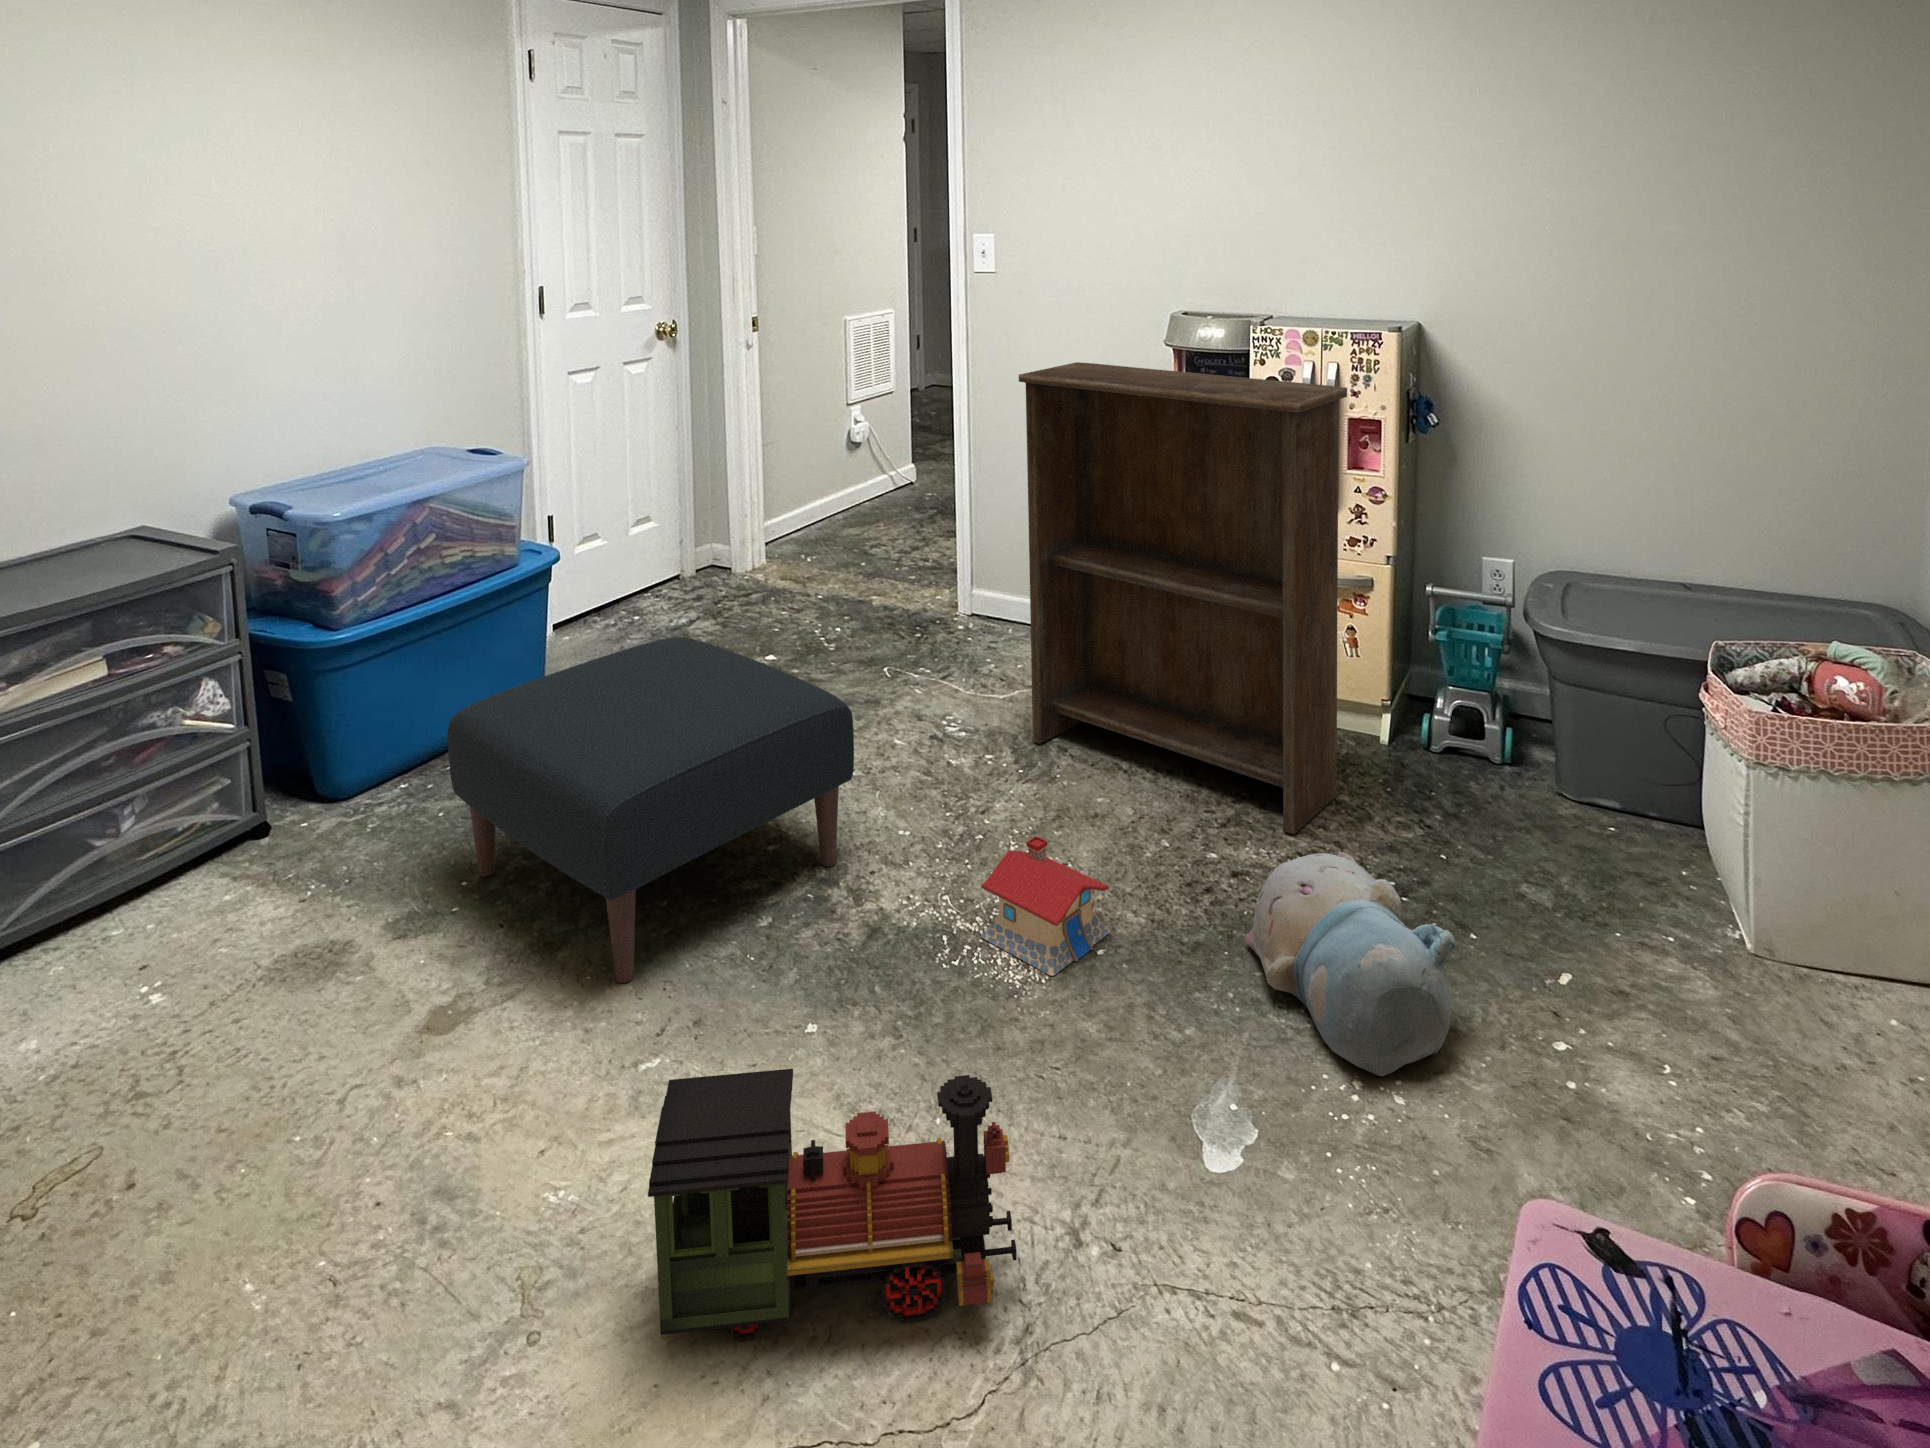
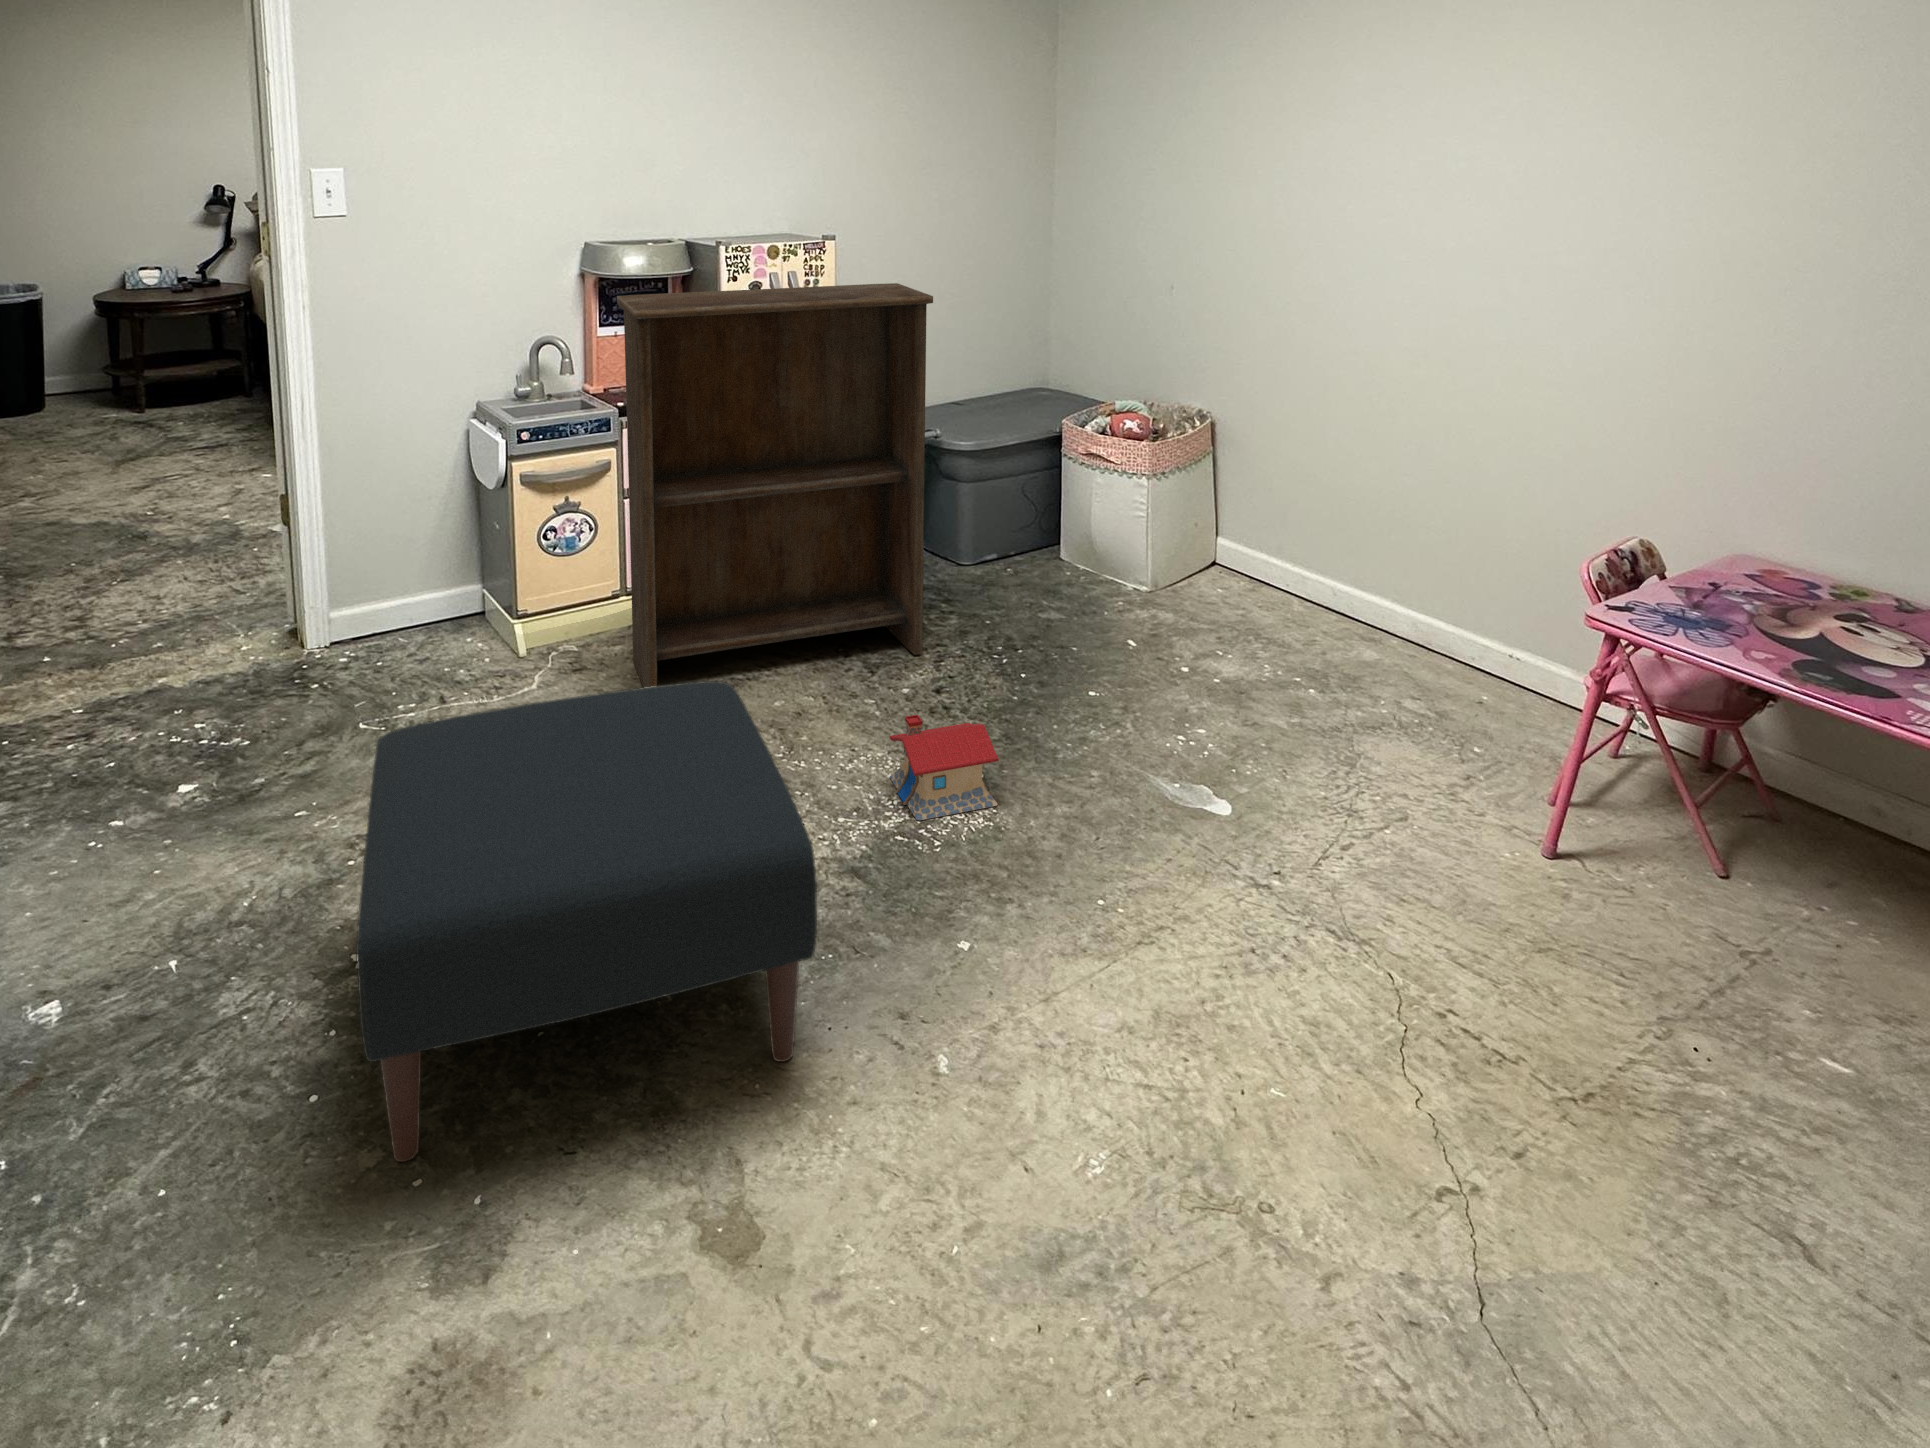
plush toy: present [1245,852,1457,1076] -> none [1015,620,1200,733]
toy train: present [648,1069,1017,1341] -> none [1205,795,1343,1098]

